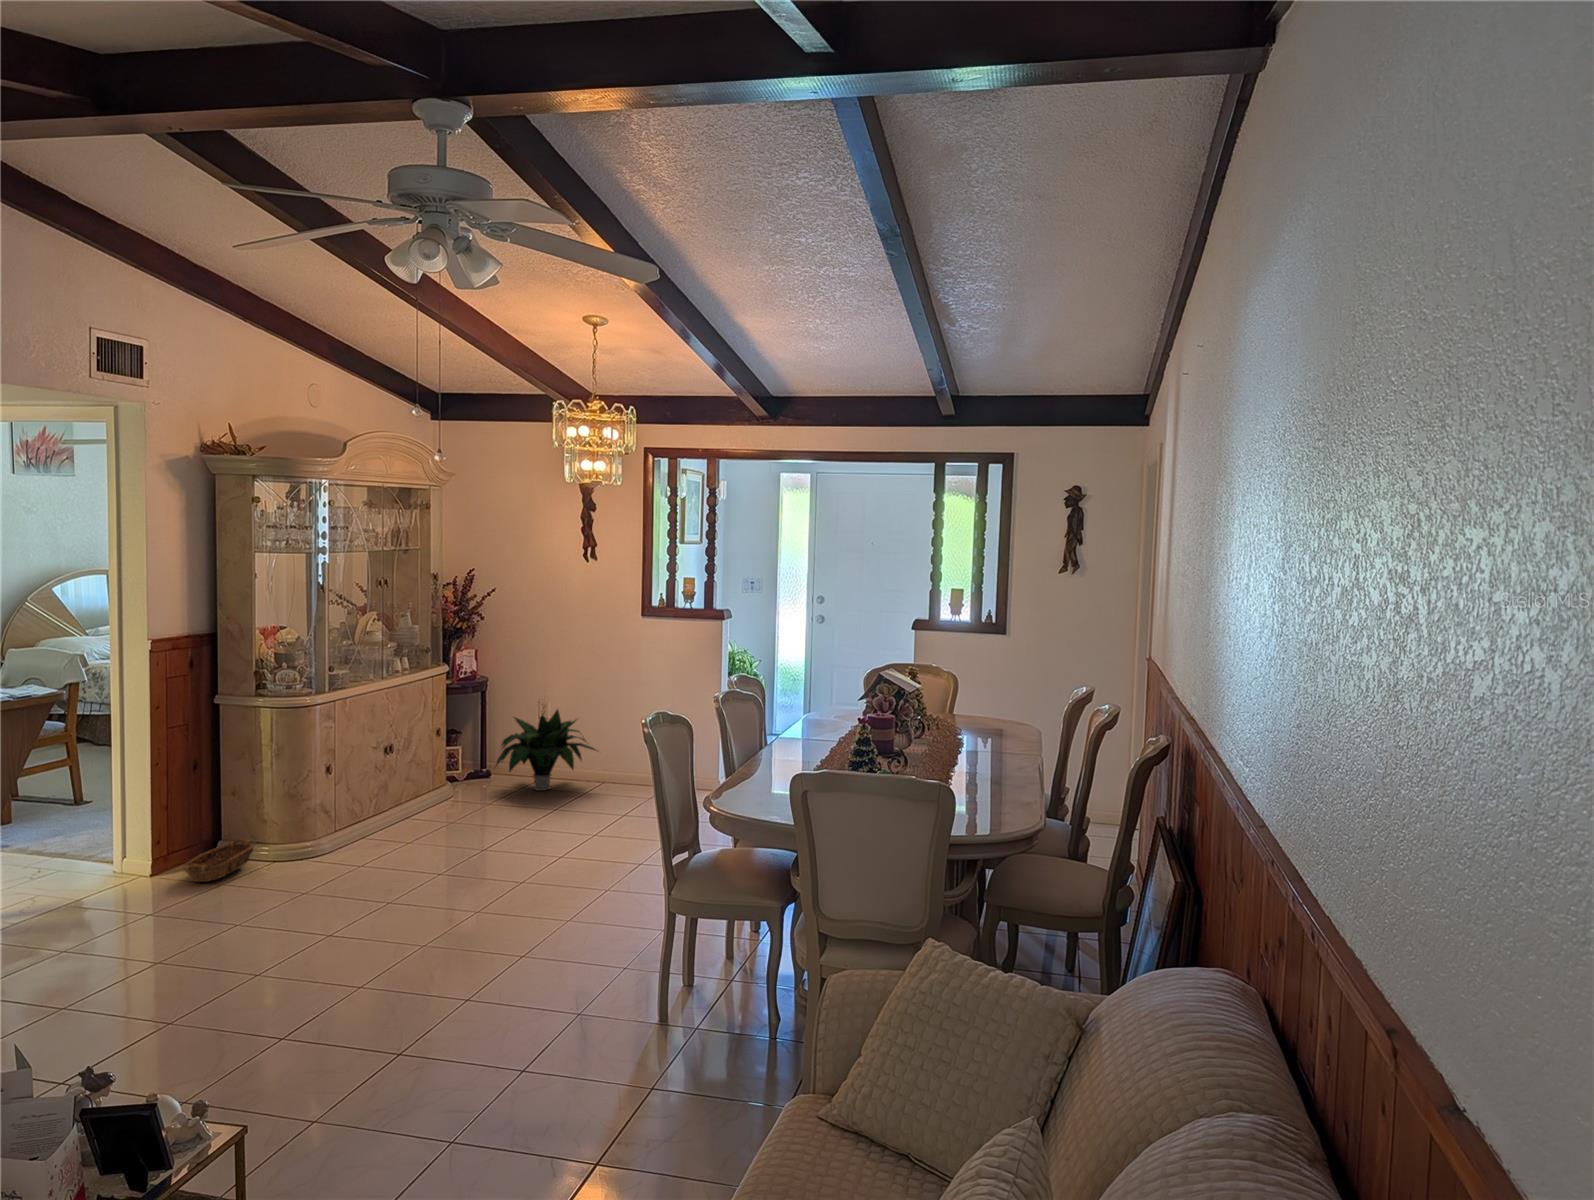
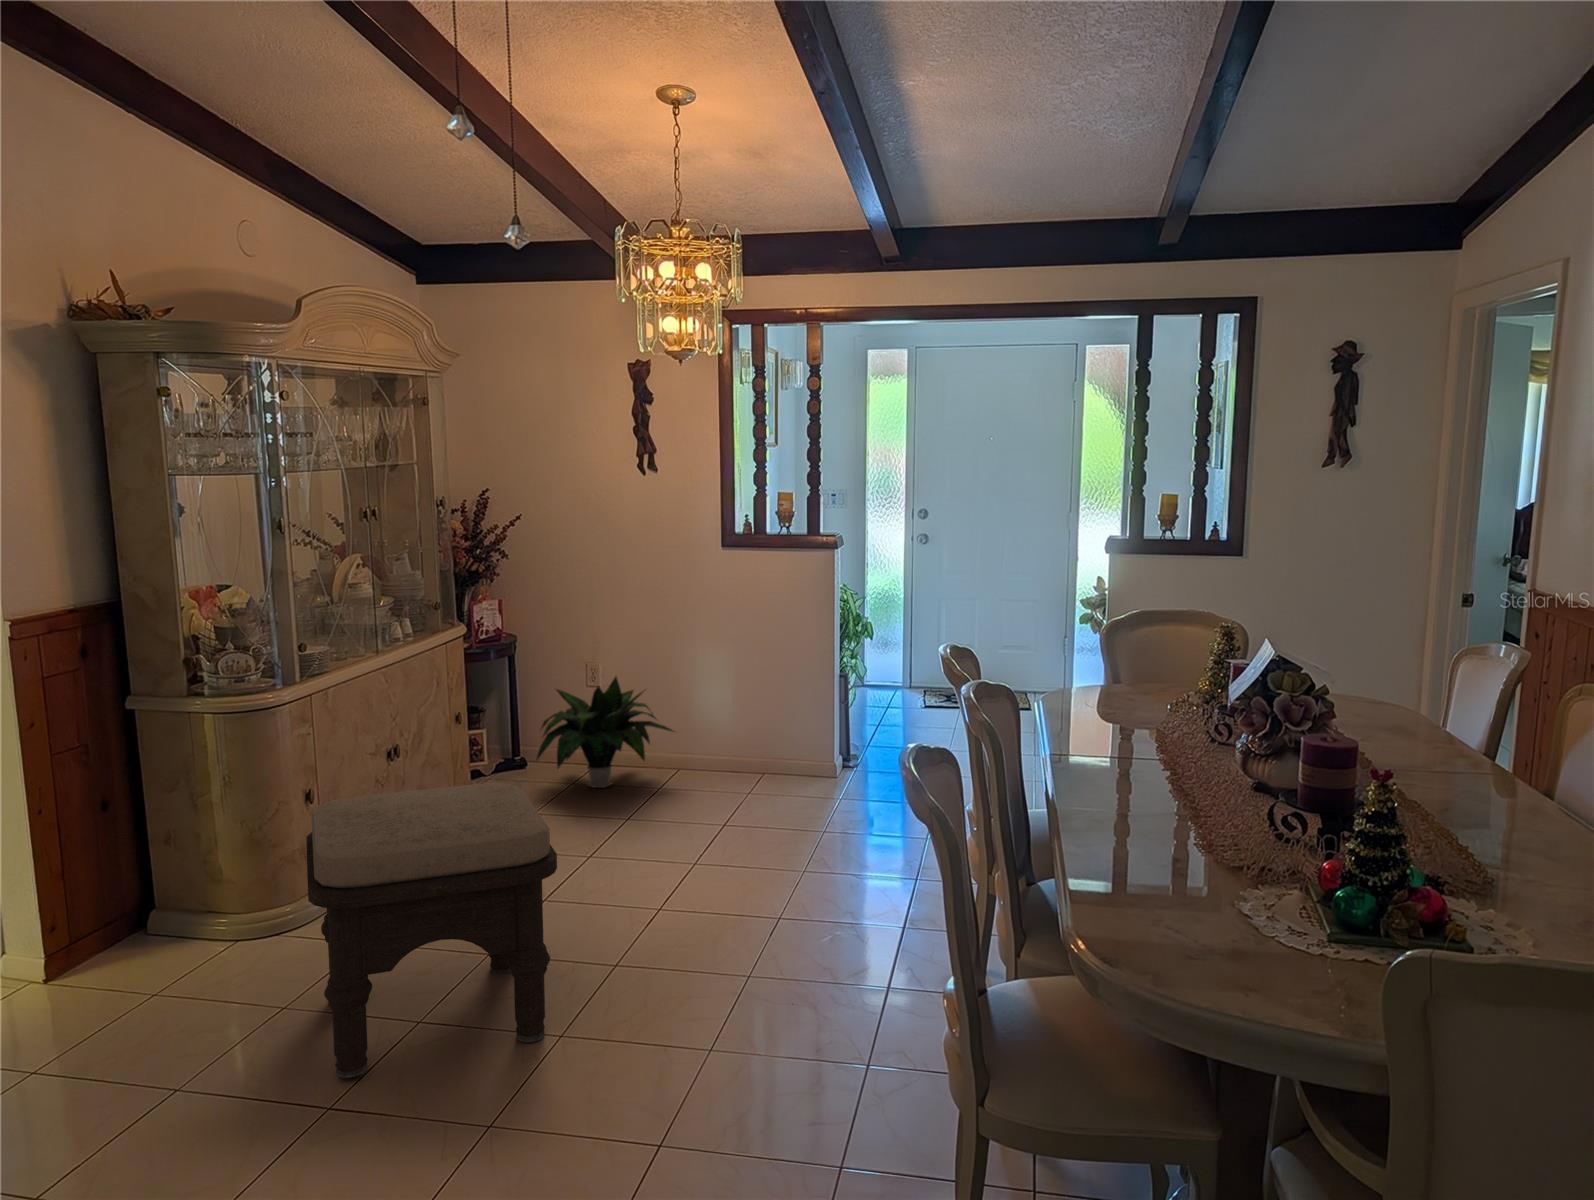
ottoman: none [326,758,480,922] -> present [306,783,557,1078]
basket: present [184,838,253,882] -> none [57,910,208,999]

